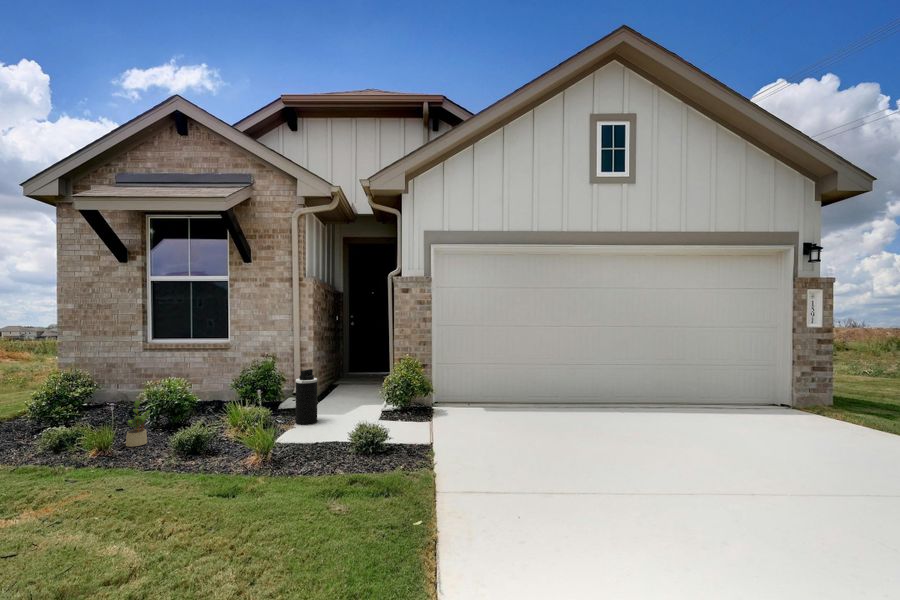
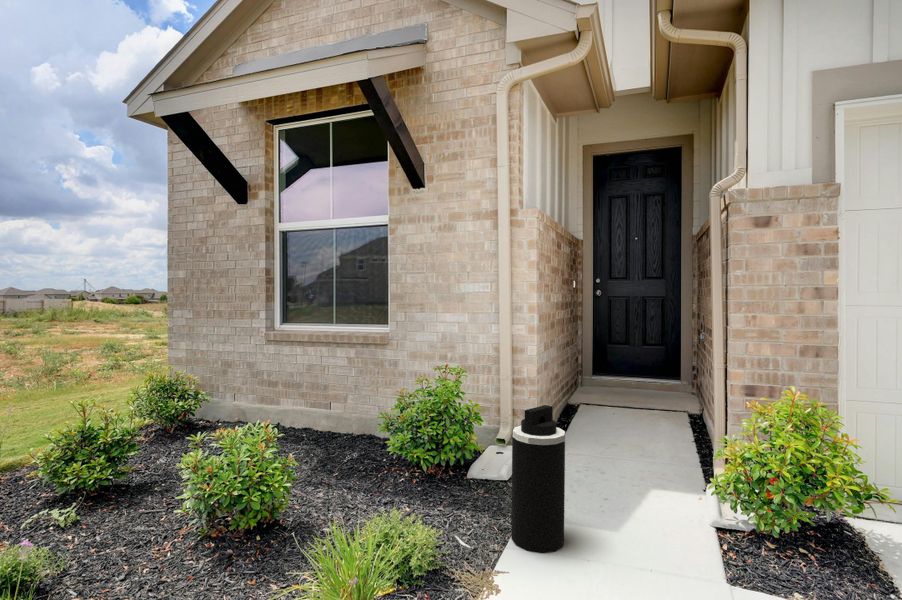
potted plant: present [126,400,151,447] -> none [122,464,186,582]

